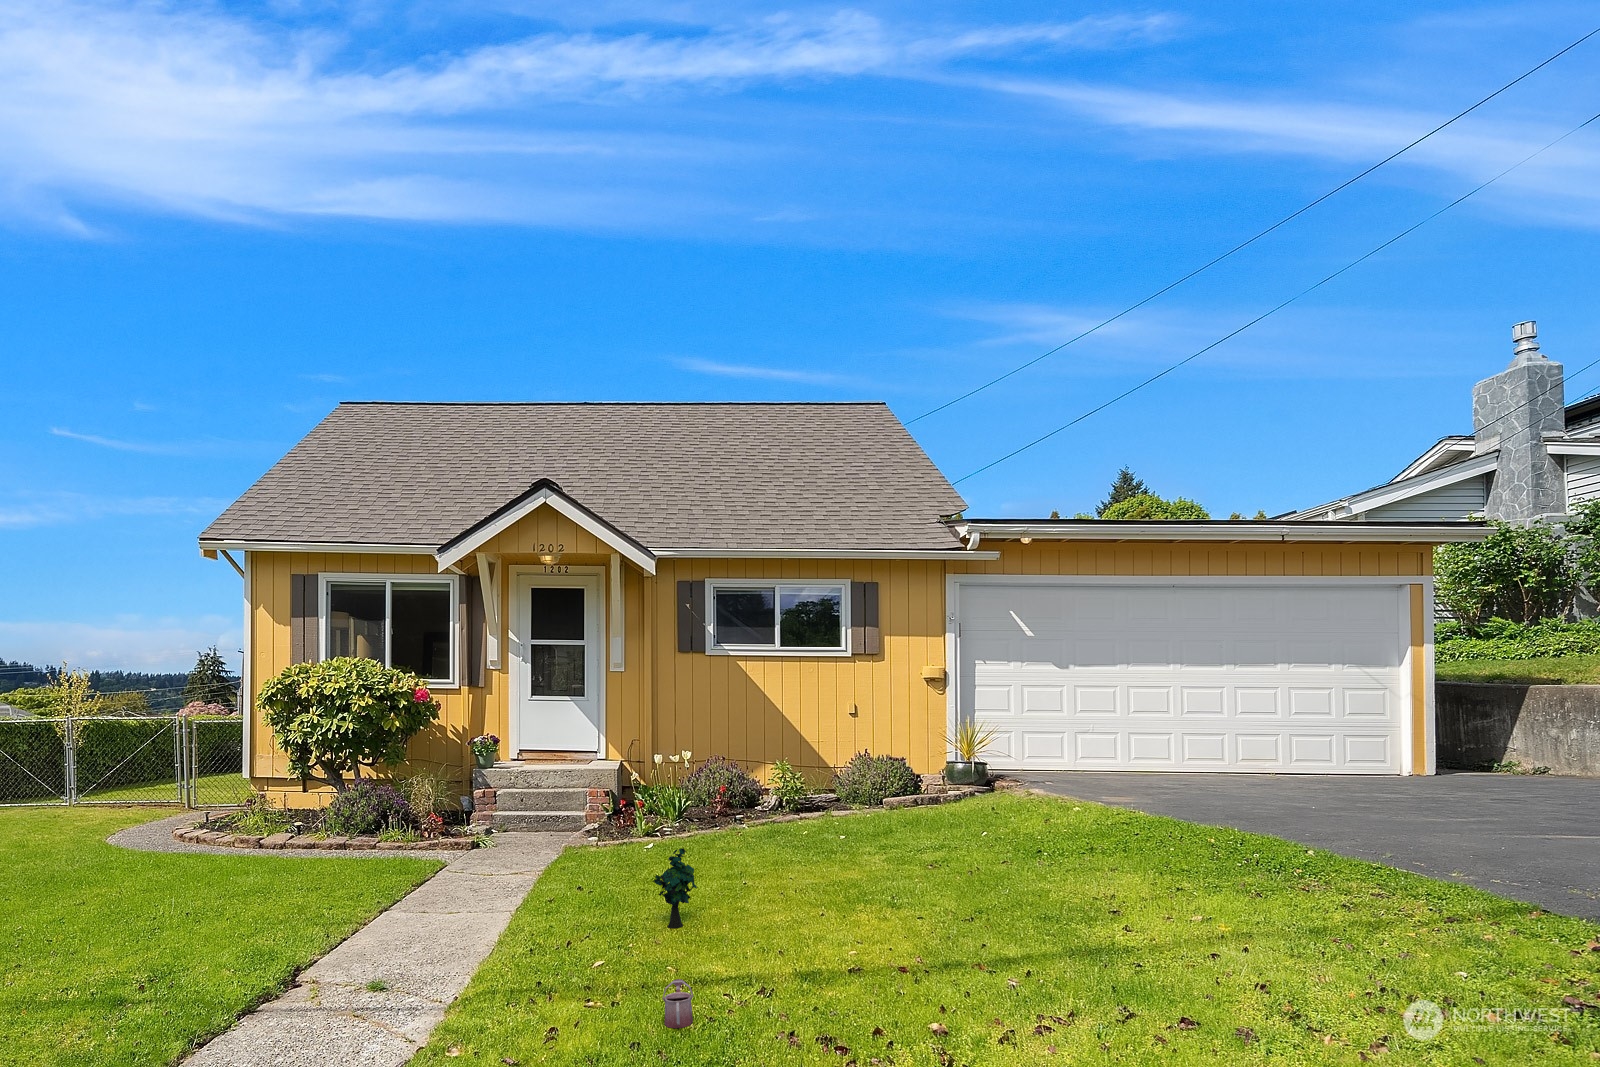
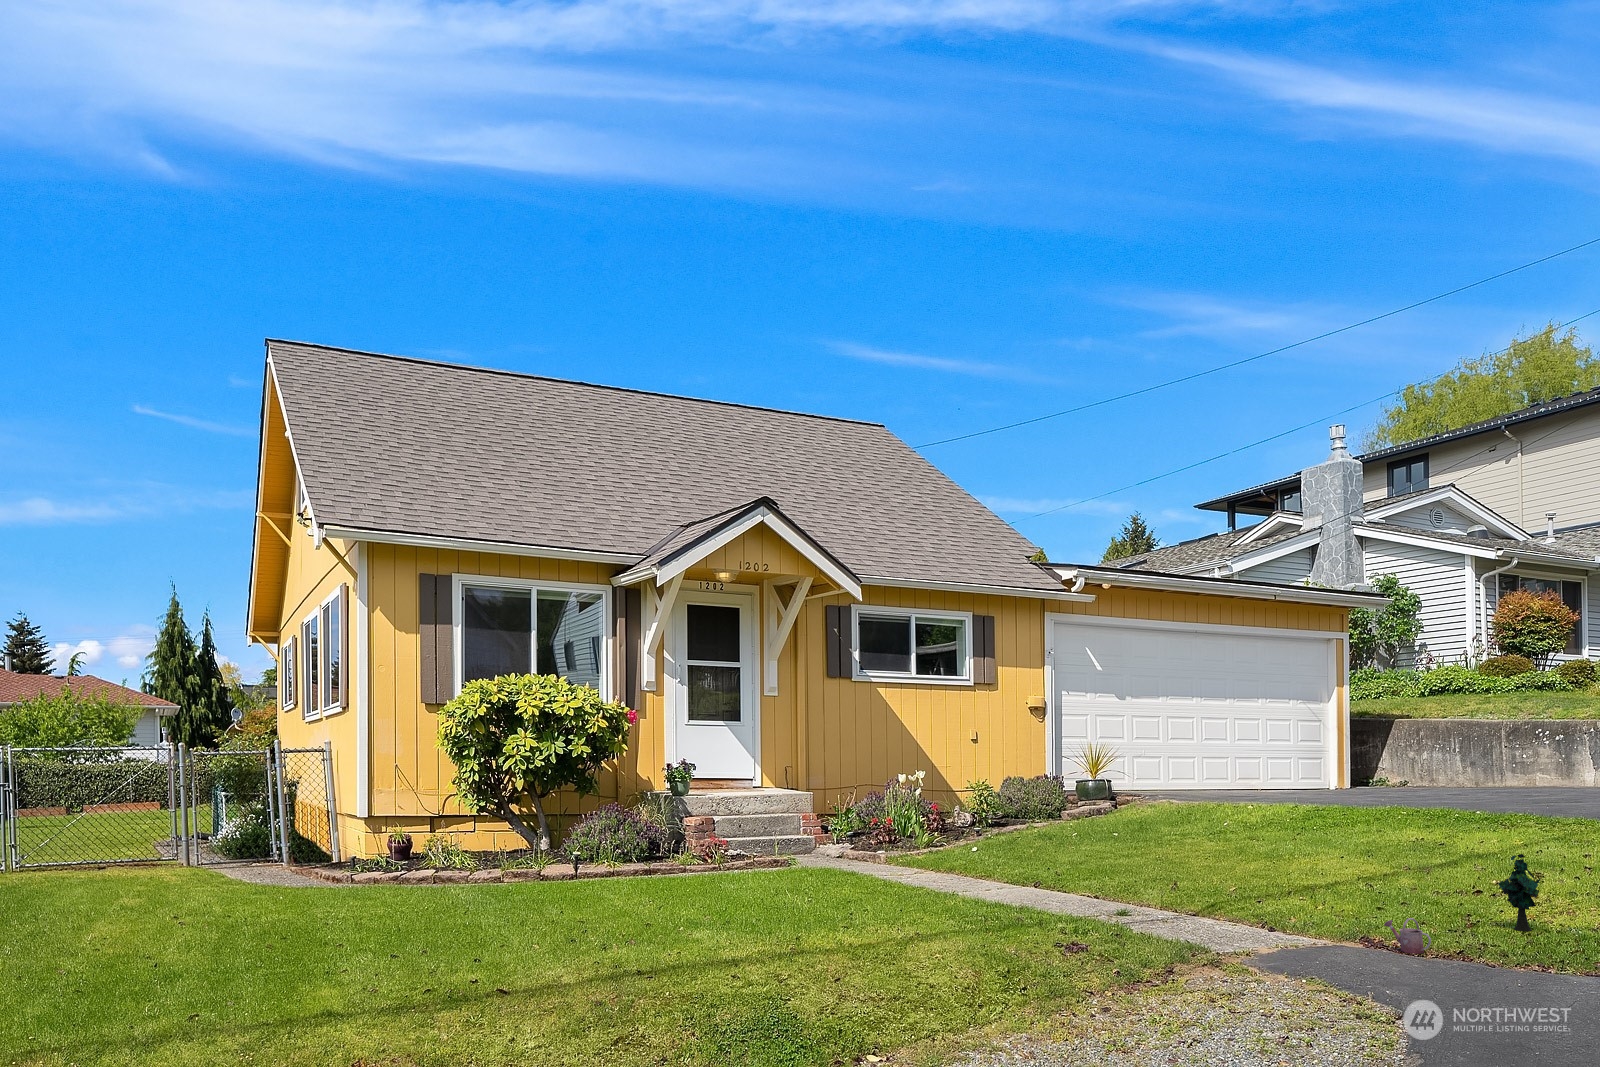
decorative plant: present [652,848,697,928] -> present [1498,854,1540,931]

